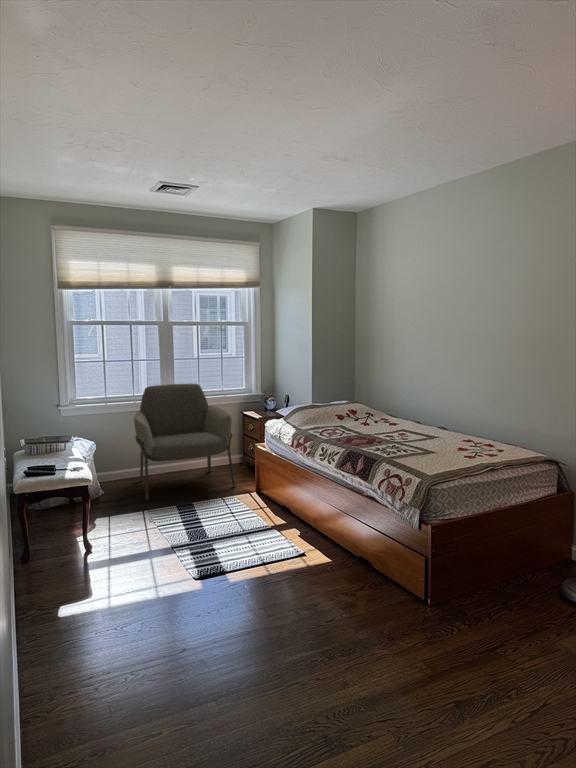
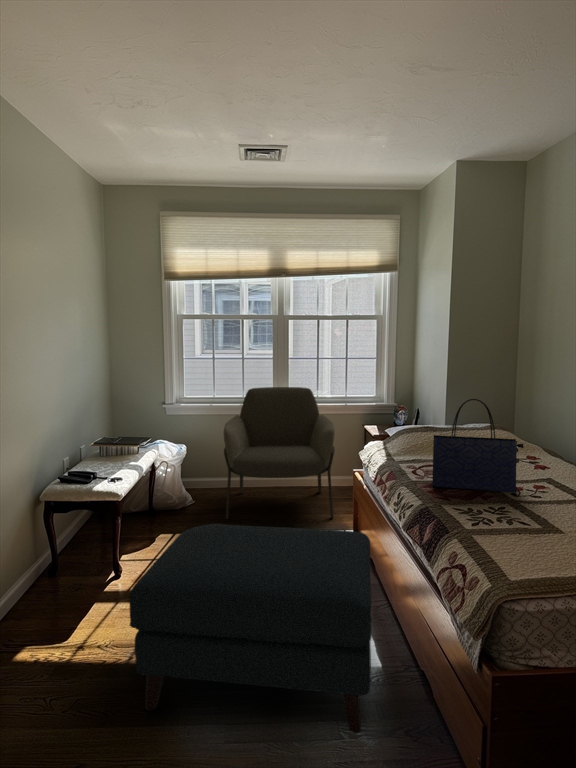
tote bag: none [340,379,395,440] -> present [432,399,524,492]
ottoman: none [179,475,352,617] -> present [129,524,372,733]

